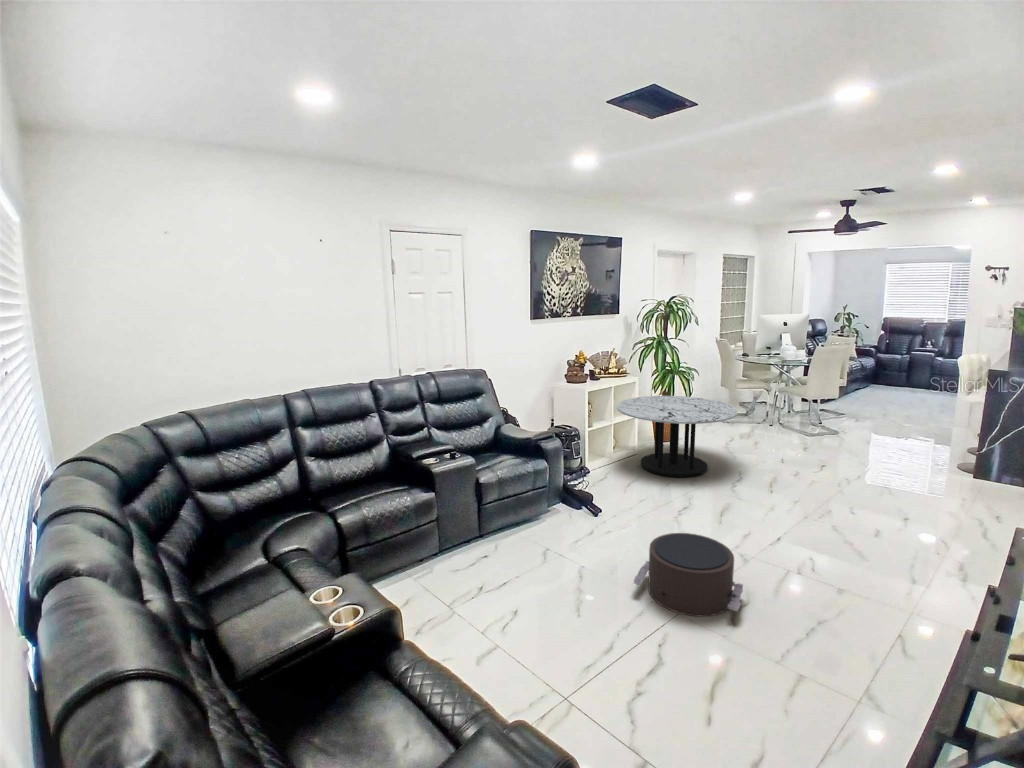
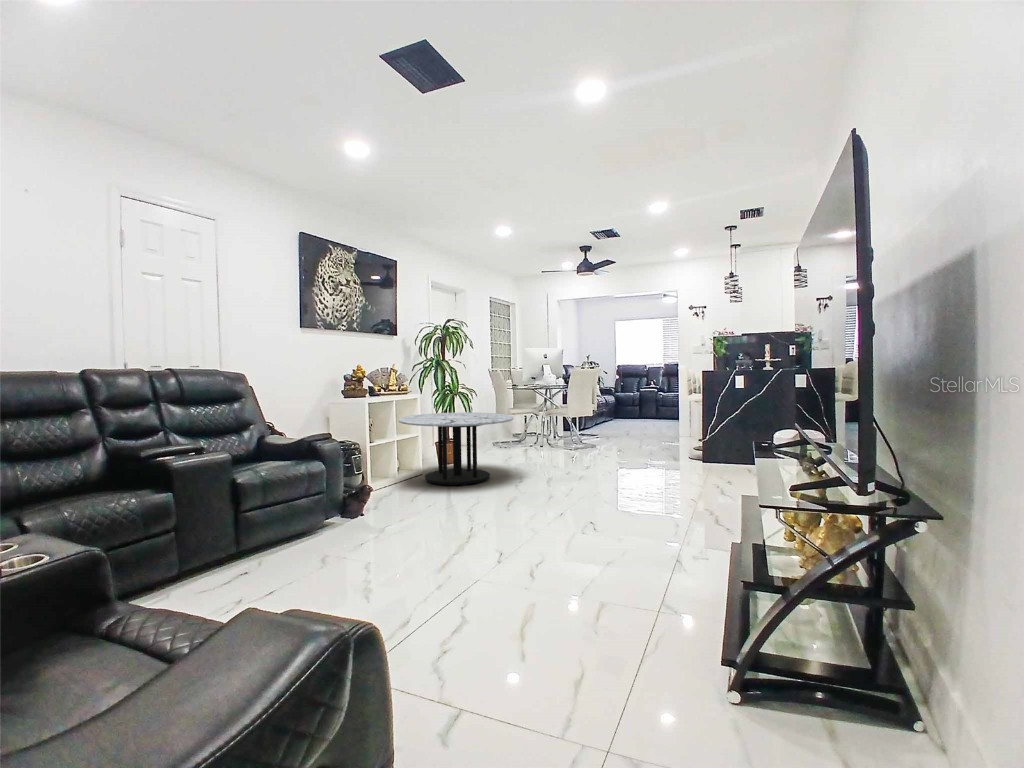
pouf: present [634,533,743,617] -> none [424,506,532,580]

